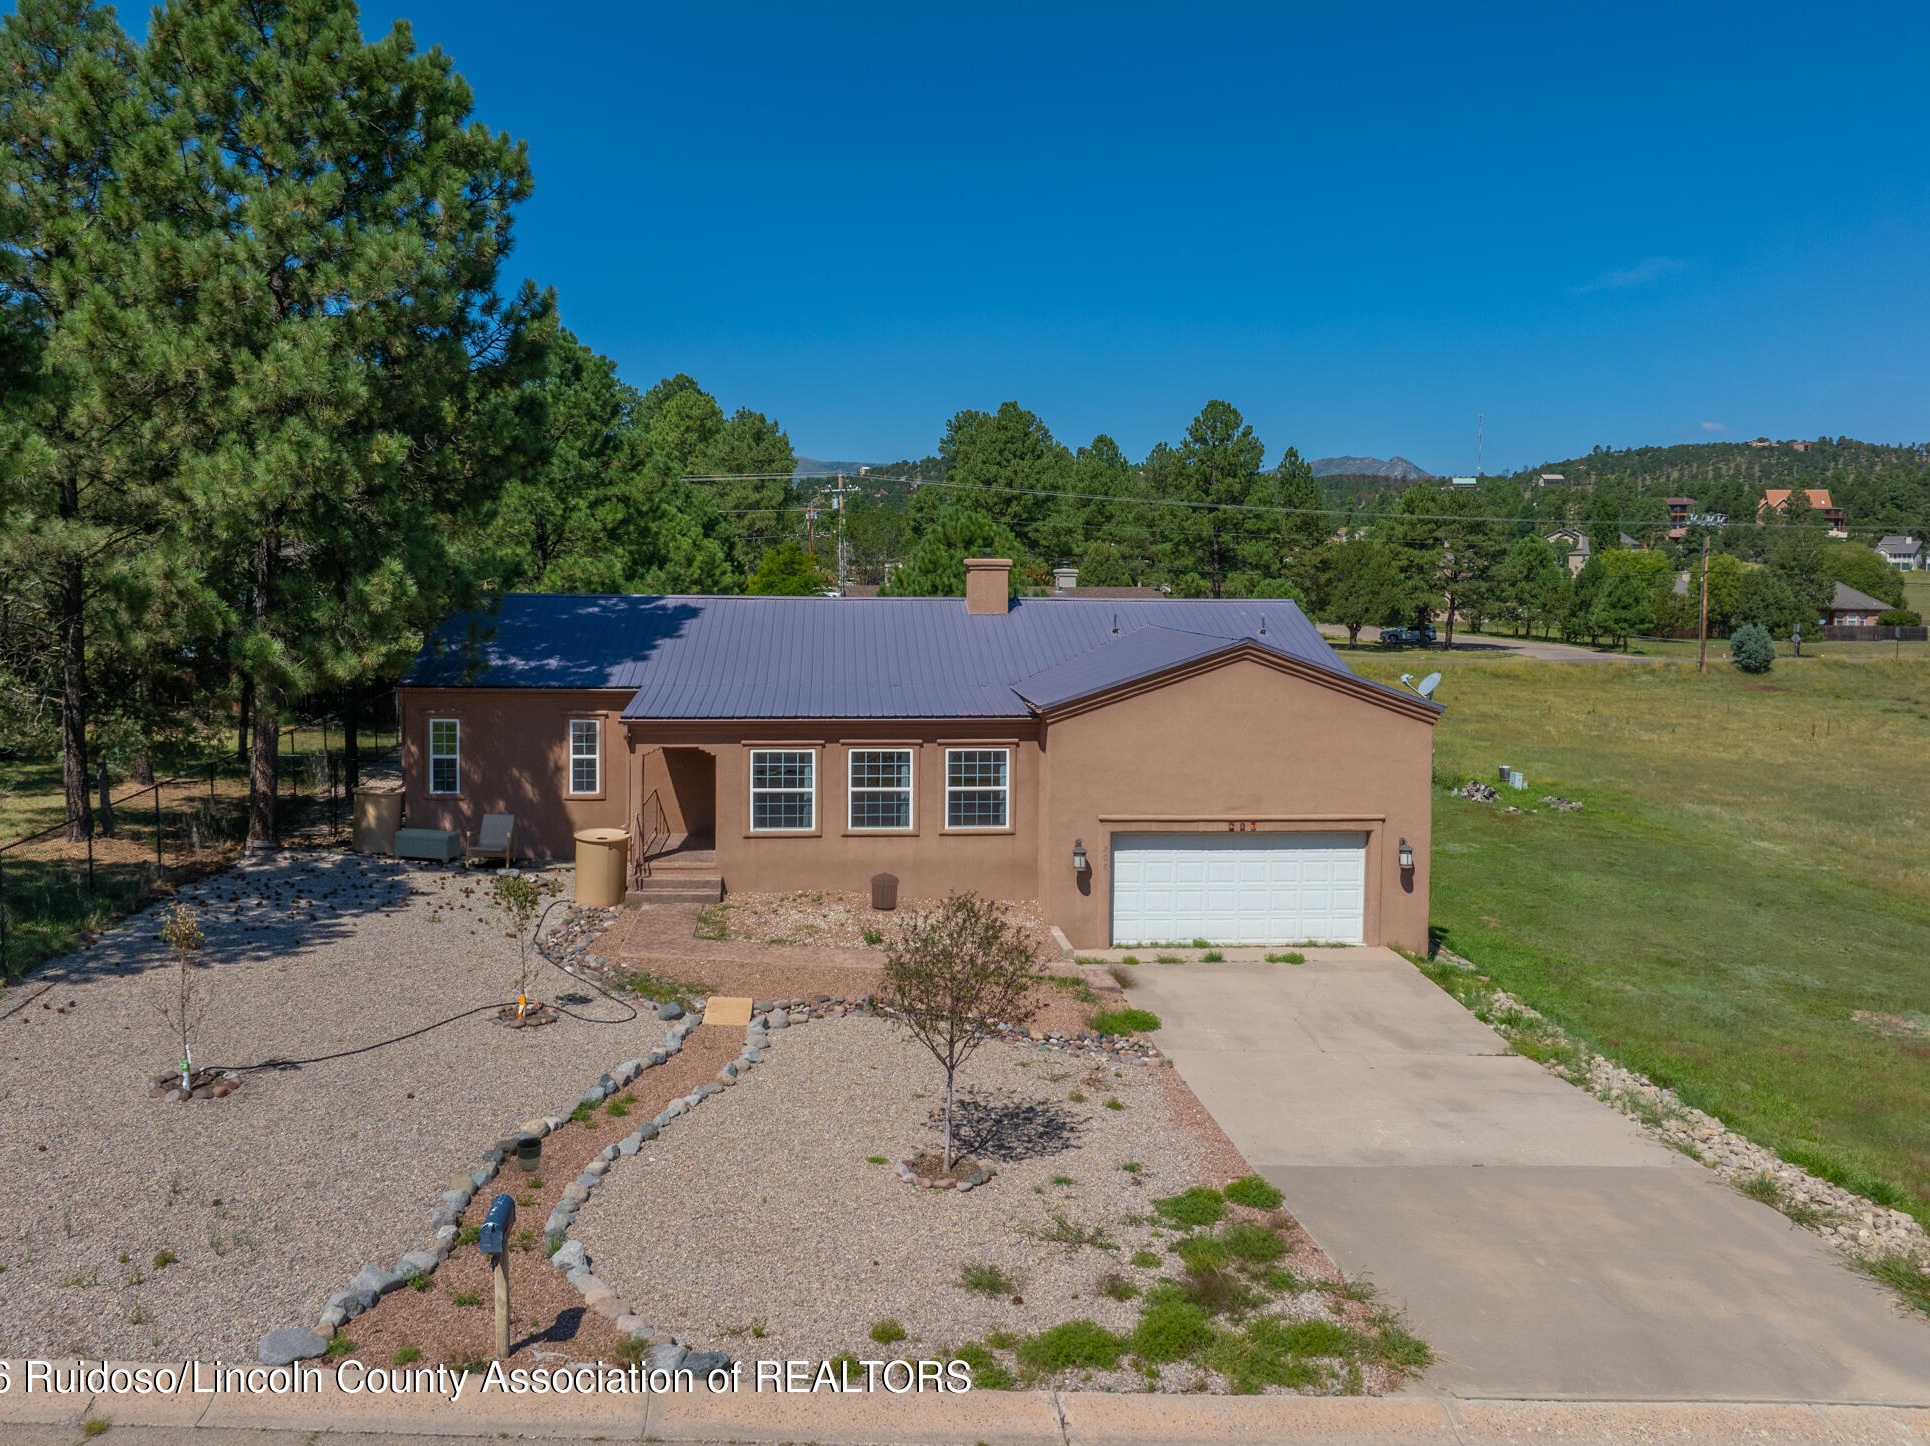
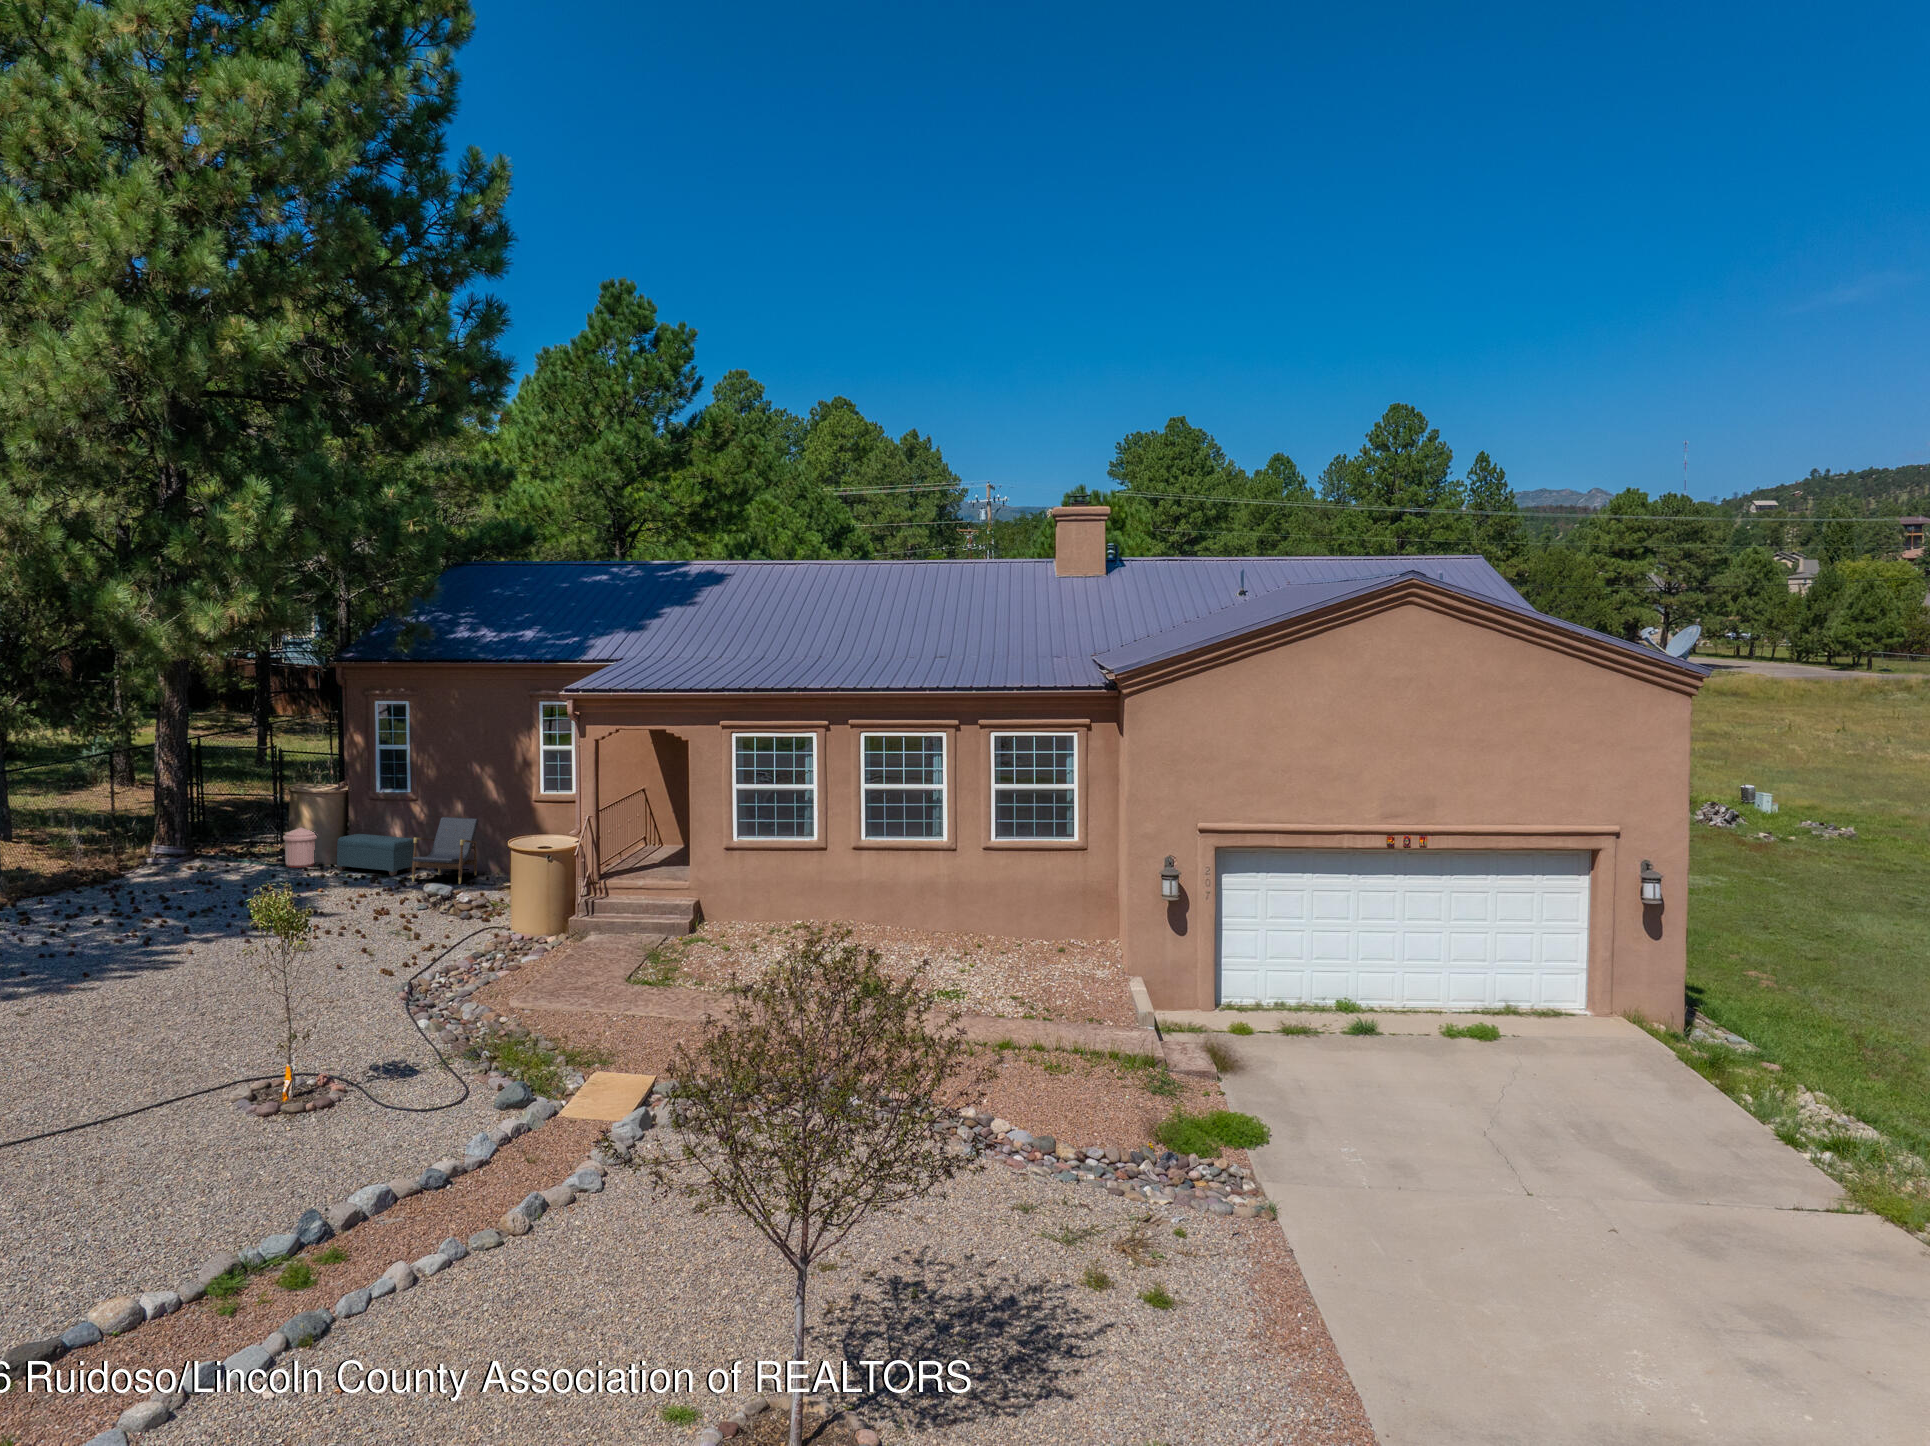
trash can: present [870,872,899,910] -> present [283,827,317,868]
planter: present [517,1138,542,1170] -> none [20,1339,74,1403]

